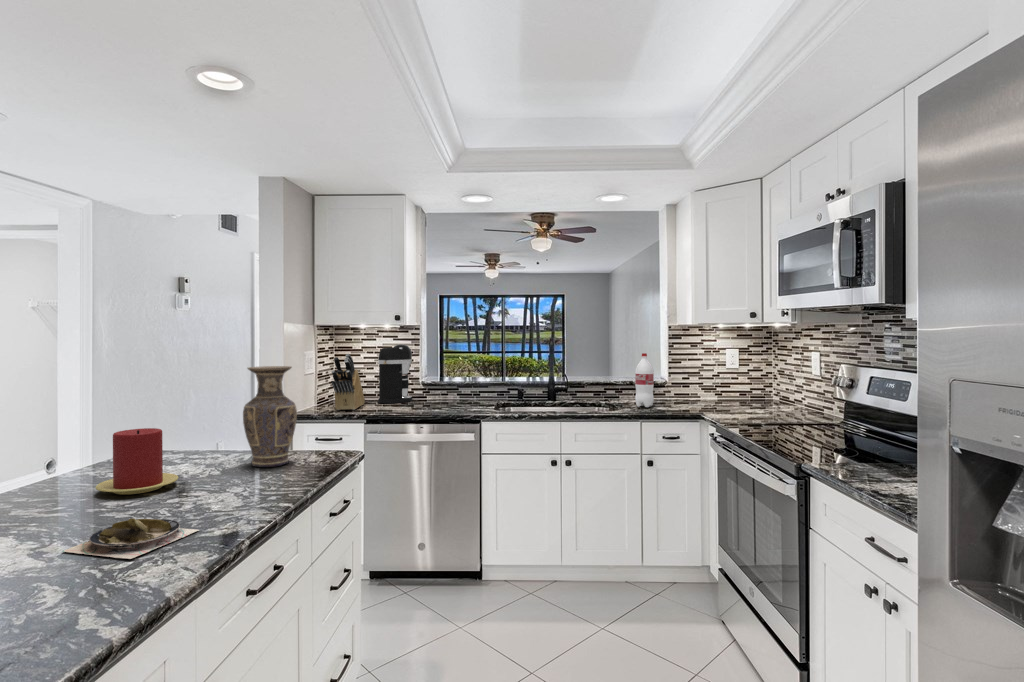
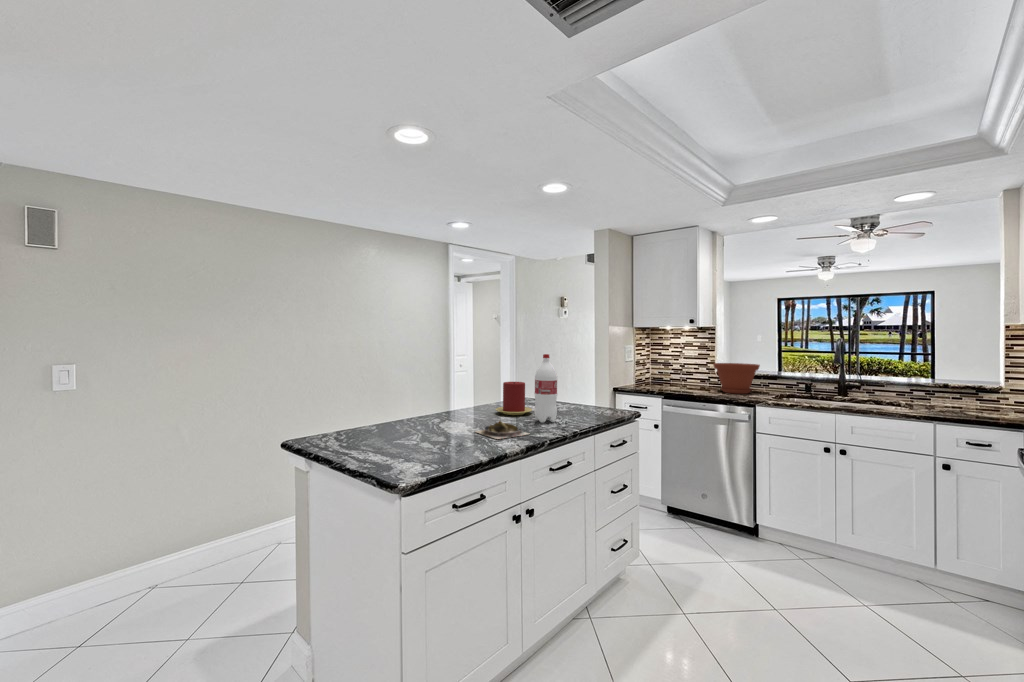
coffee maker: present [378,344,413,403] -> none [680,342,709,387]
bottle: present [635,353,654,407] -> present [534,354,557,423]
knife block: present [331,354,365,410] -> none [642,348,669,388]
vase: present [243,366,297,467] -> none [568,351,599,413]
plant pot: none [423,370,476,408] -> present [713,363,760,394]

